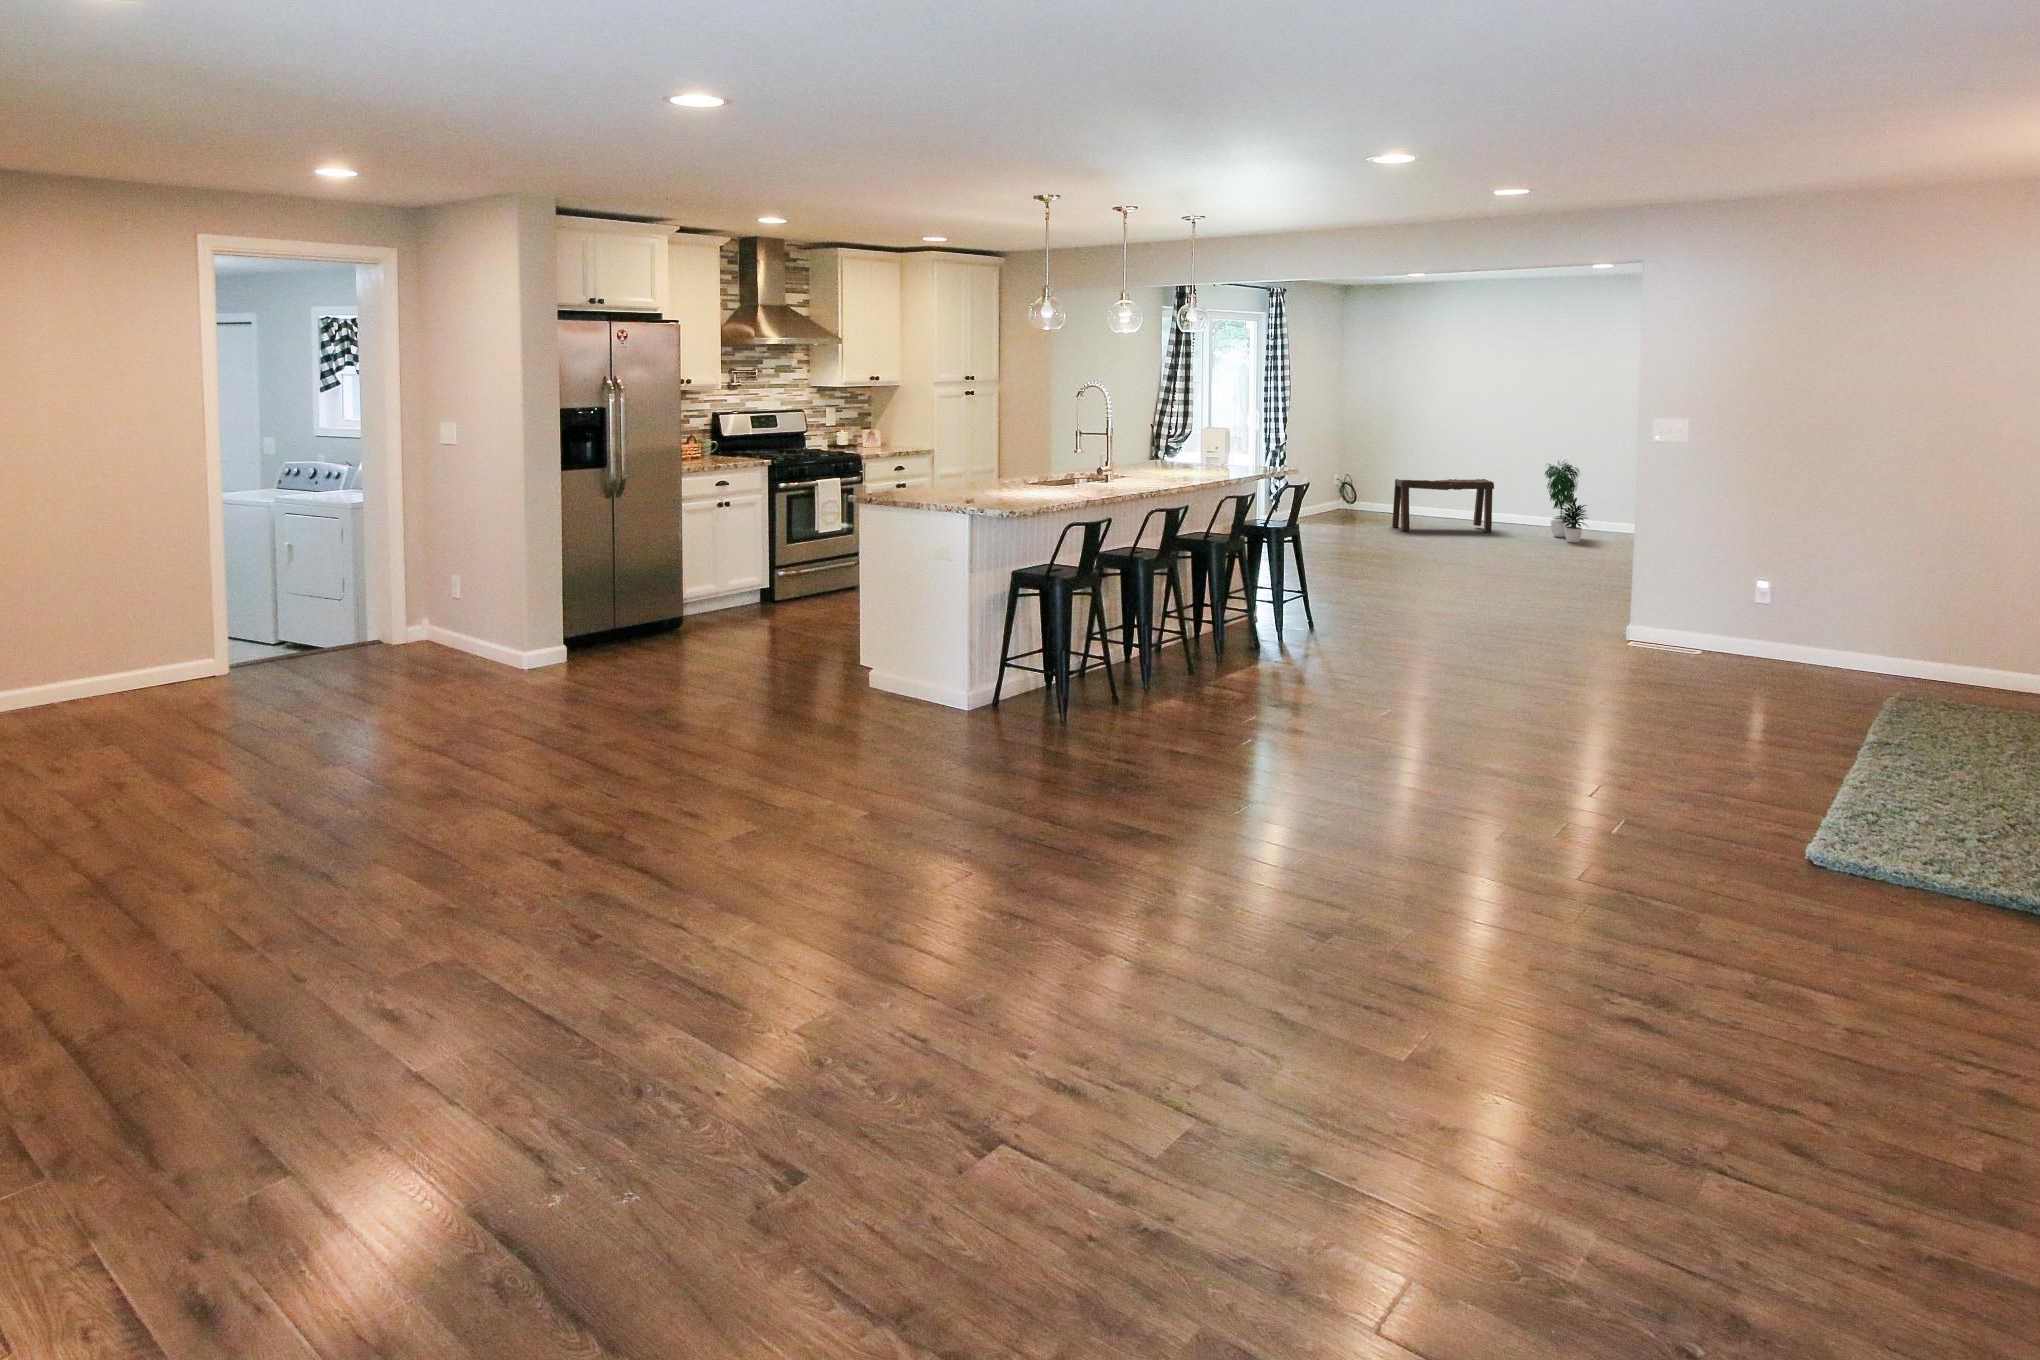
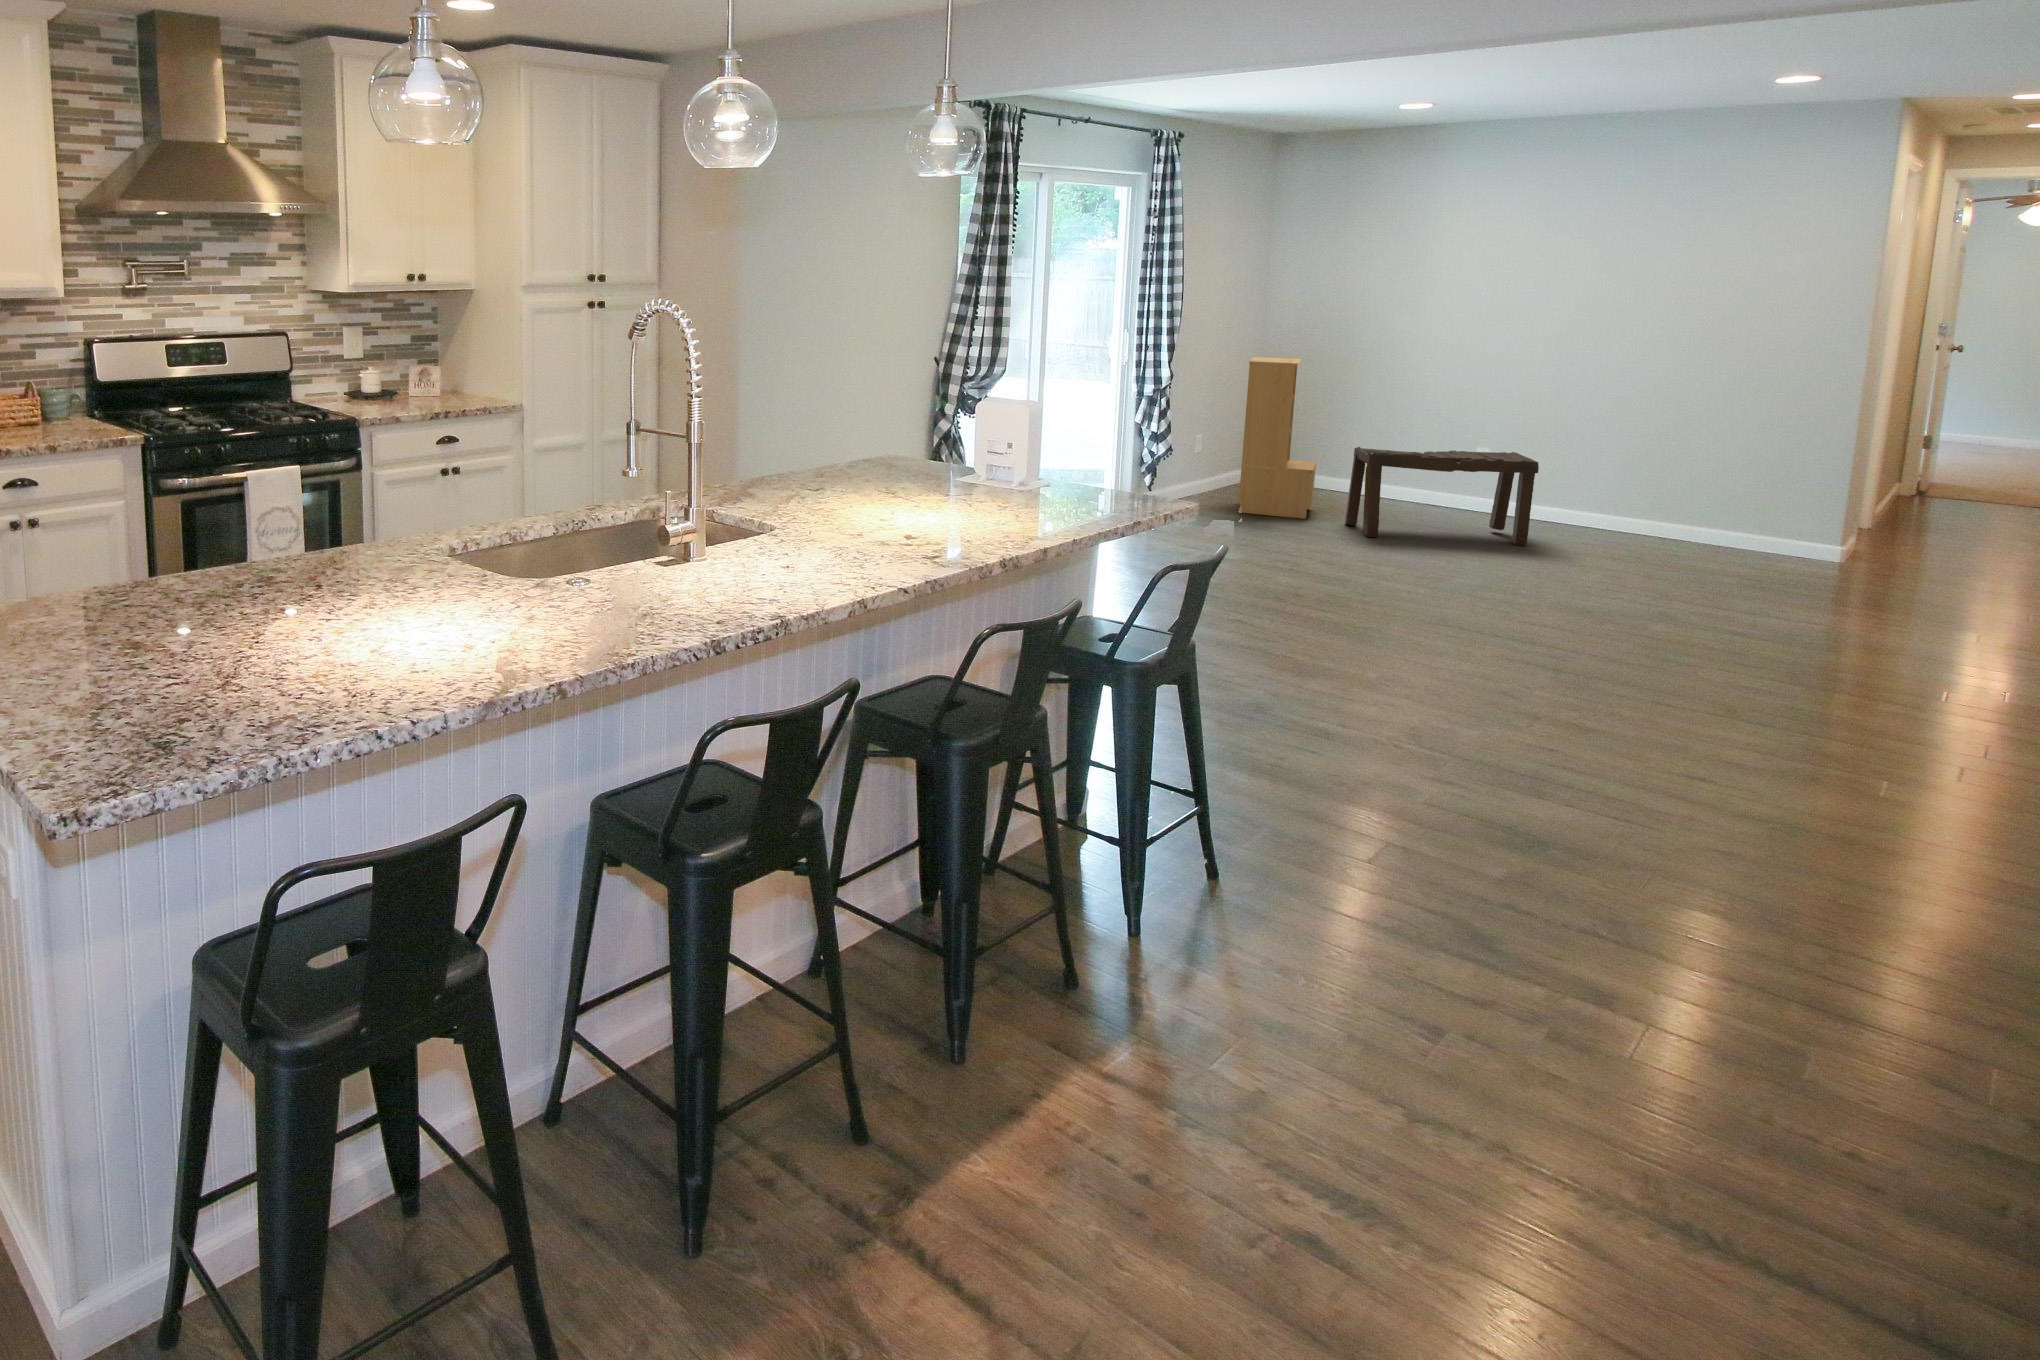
bookshelf: none [1330,427,1375,525] -> present [1239,357,1316,519]
potted plant: present [1545,460,1588,543] -> none [1637,424,1738,580]

